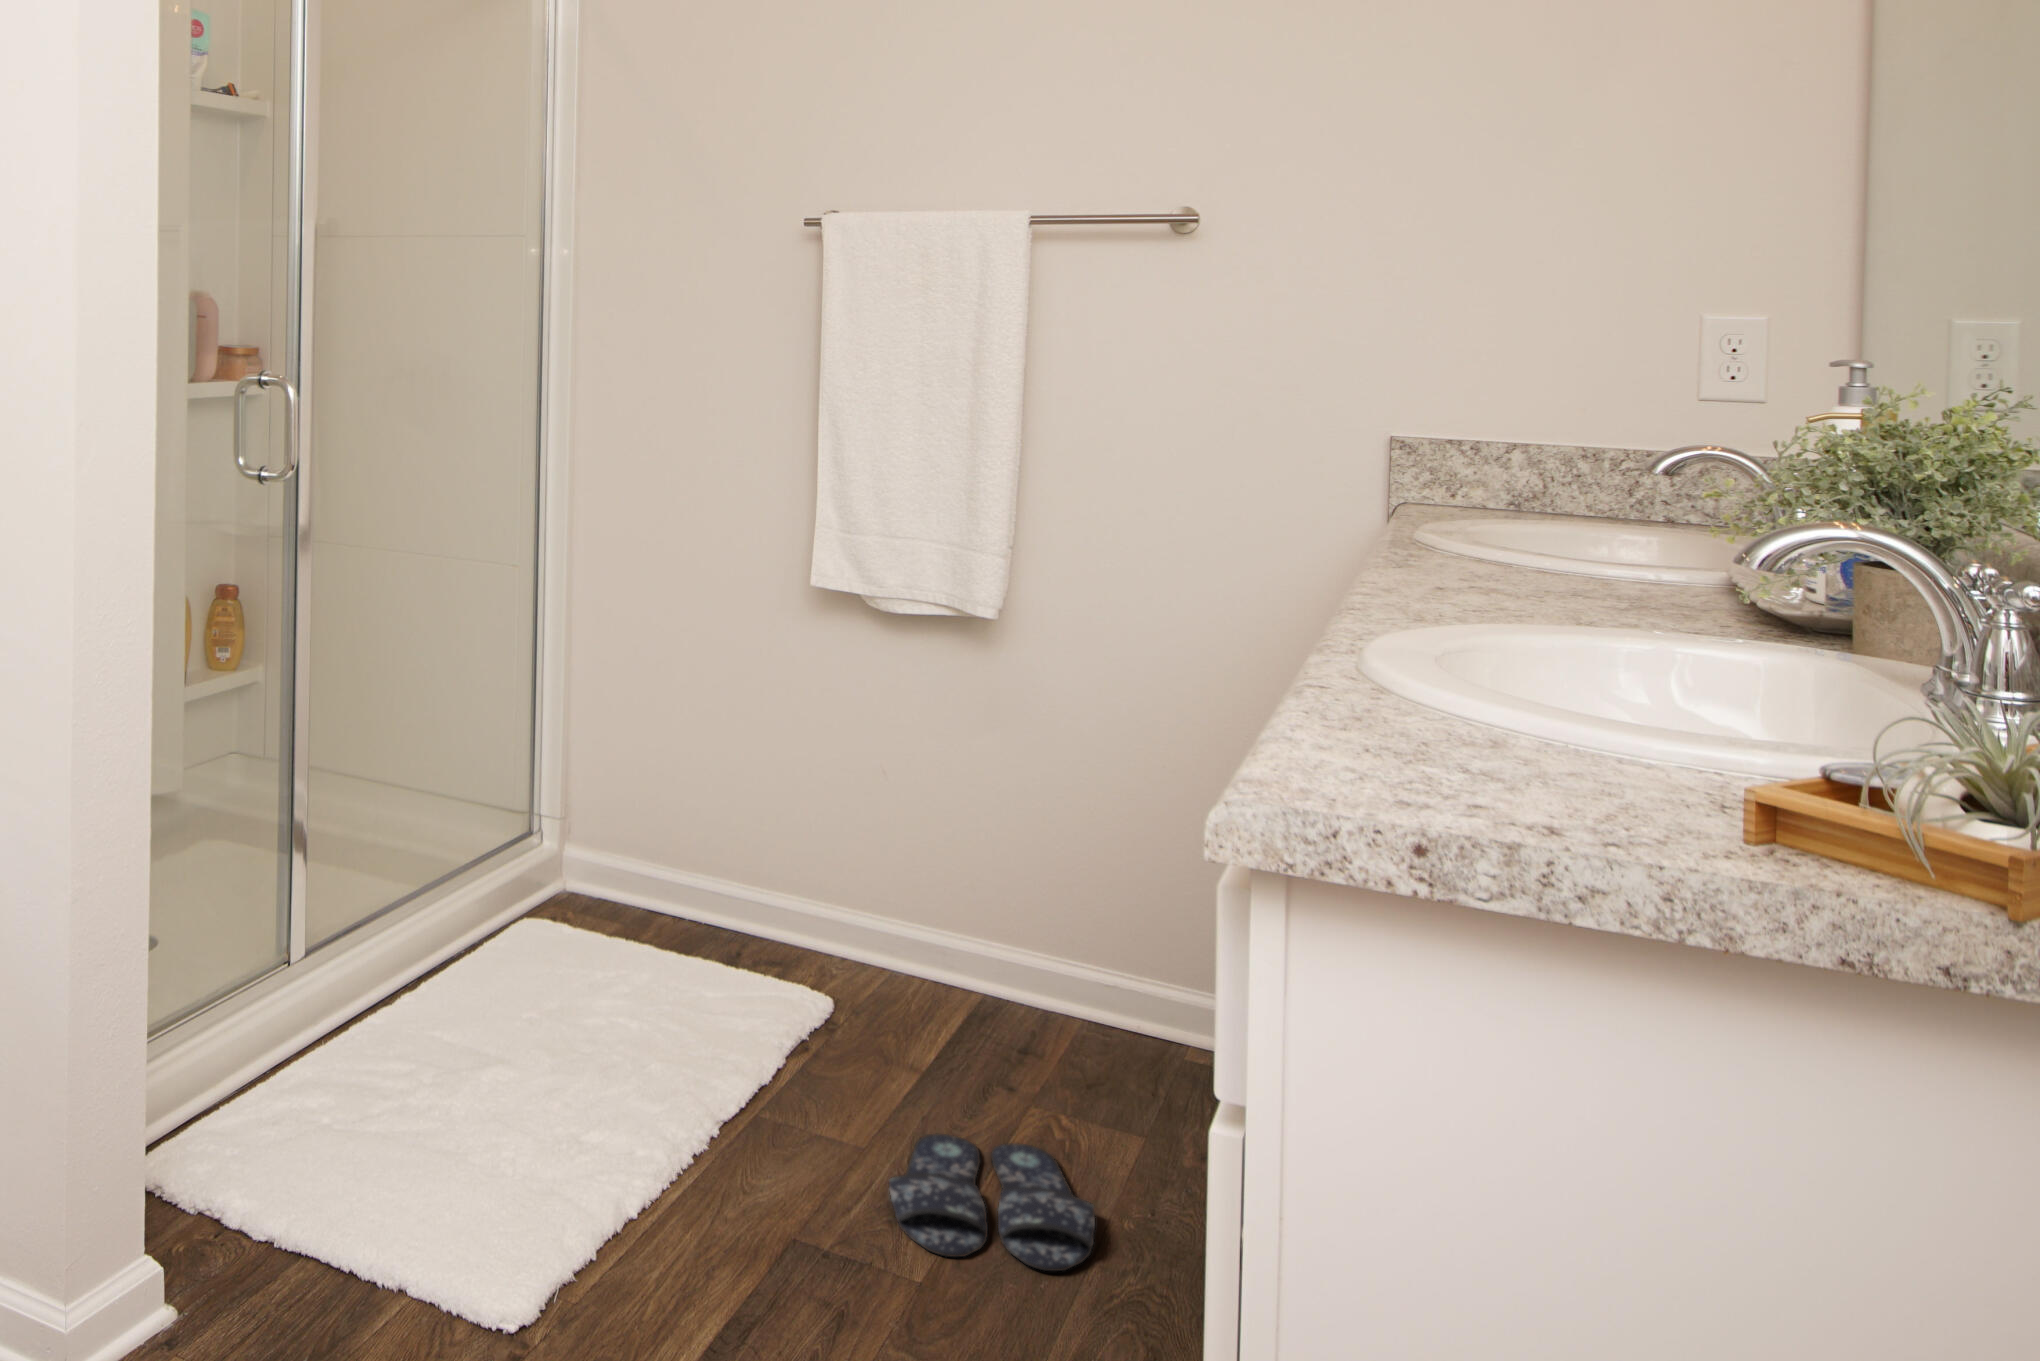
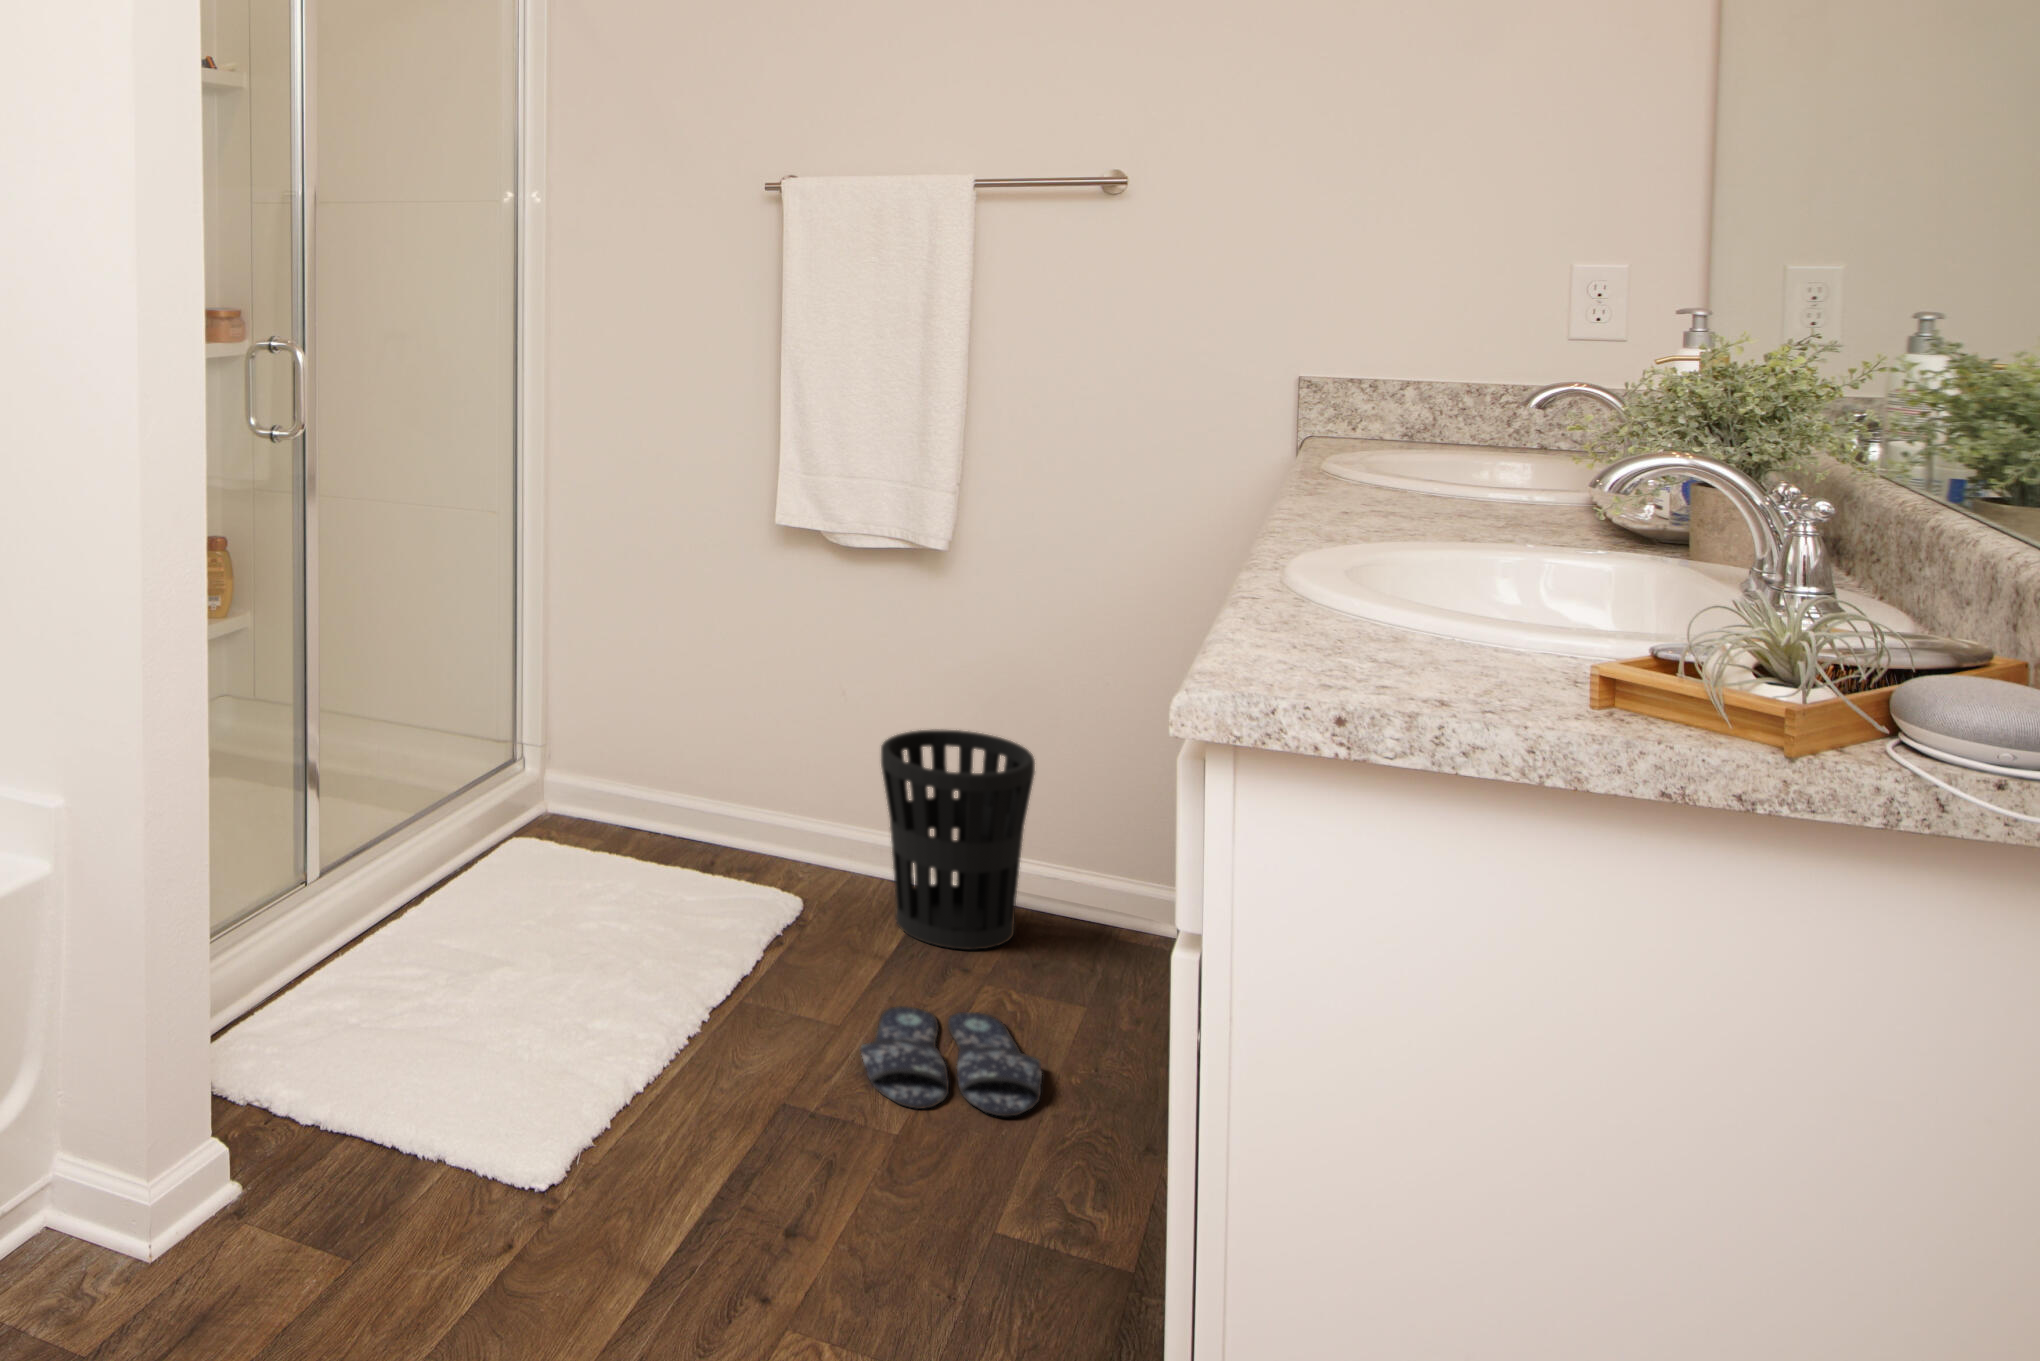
wastebasket: none [926,819,1099,1070] -> present [881,729,1035,950]

